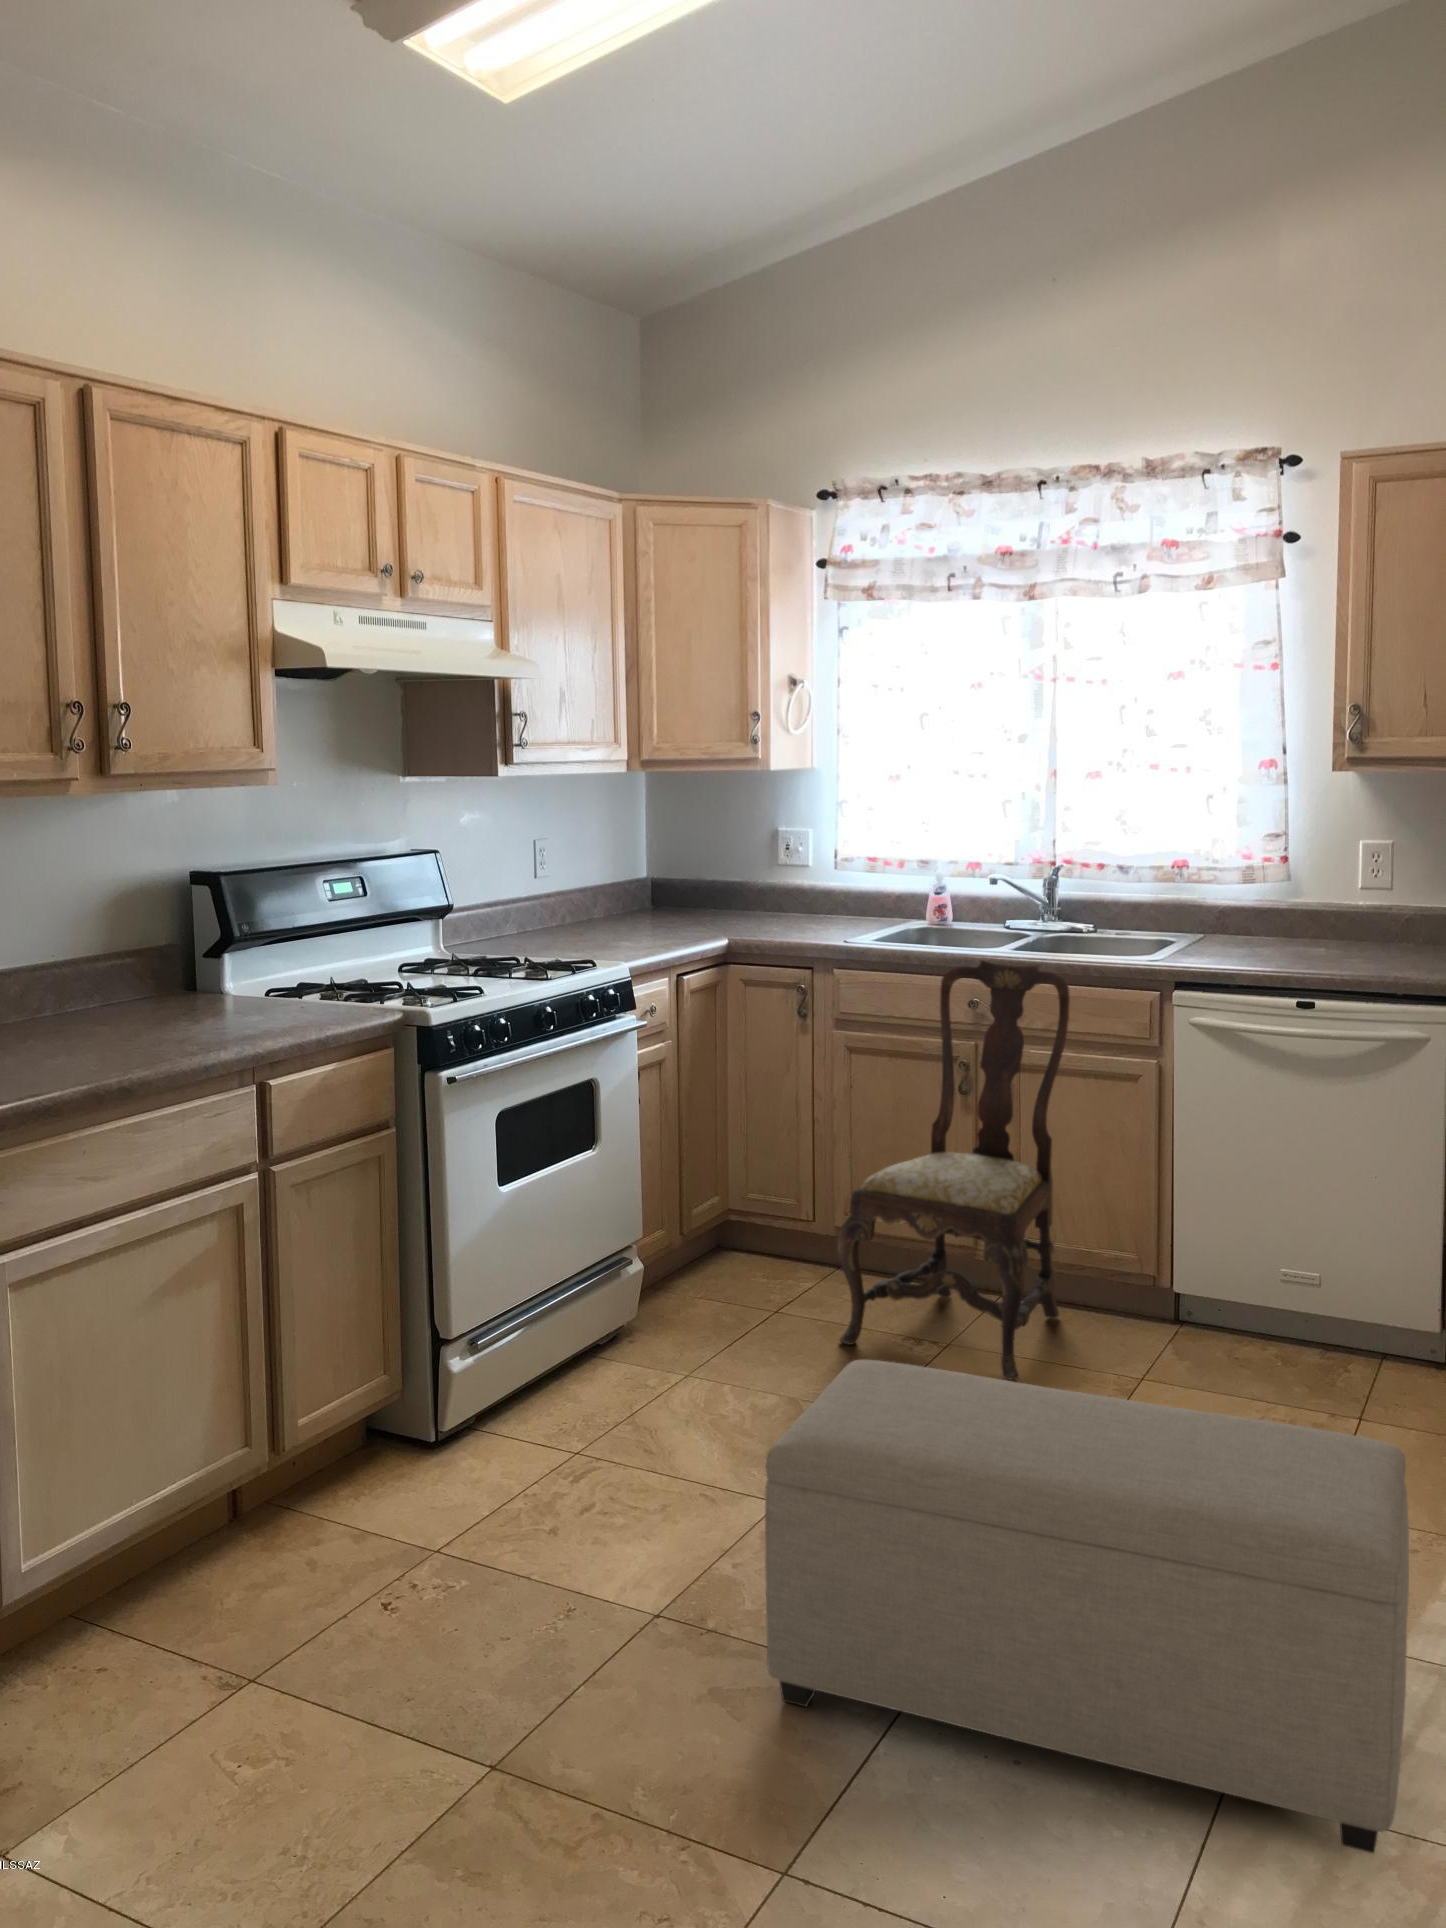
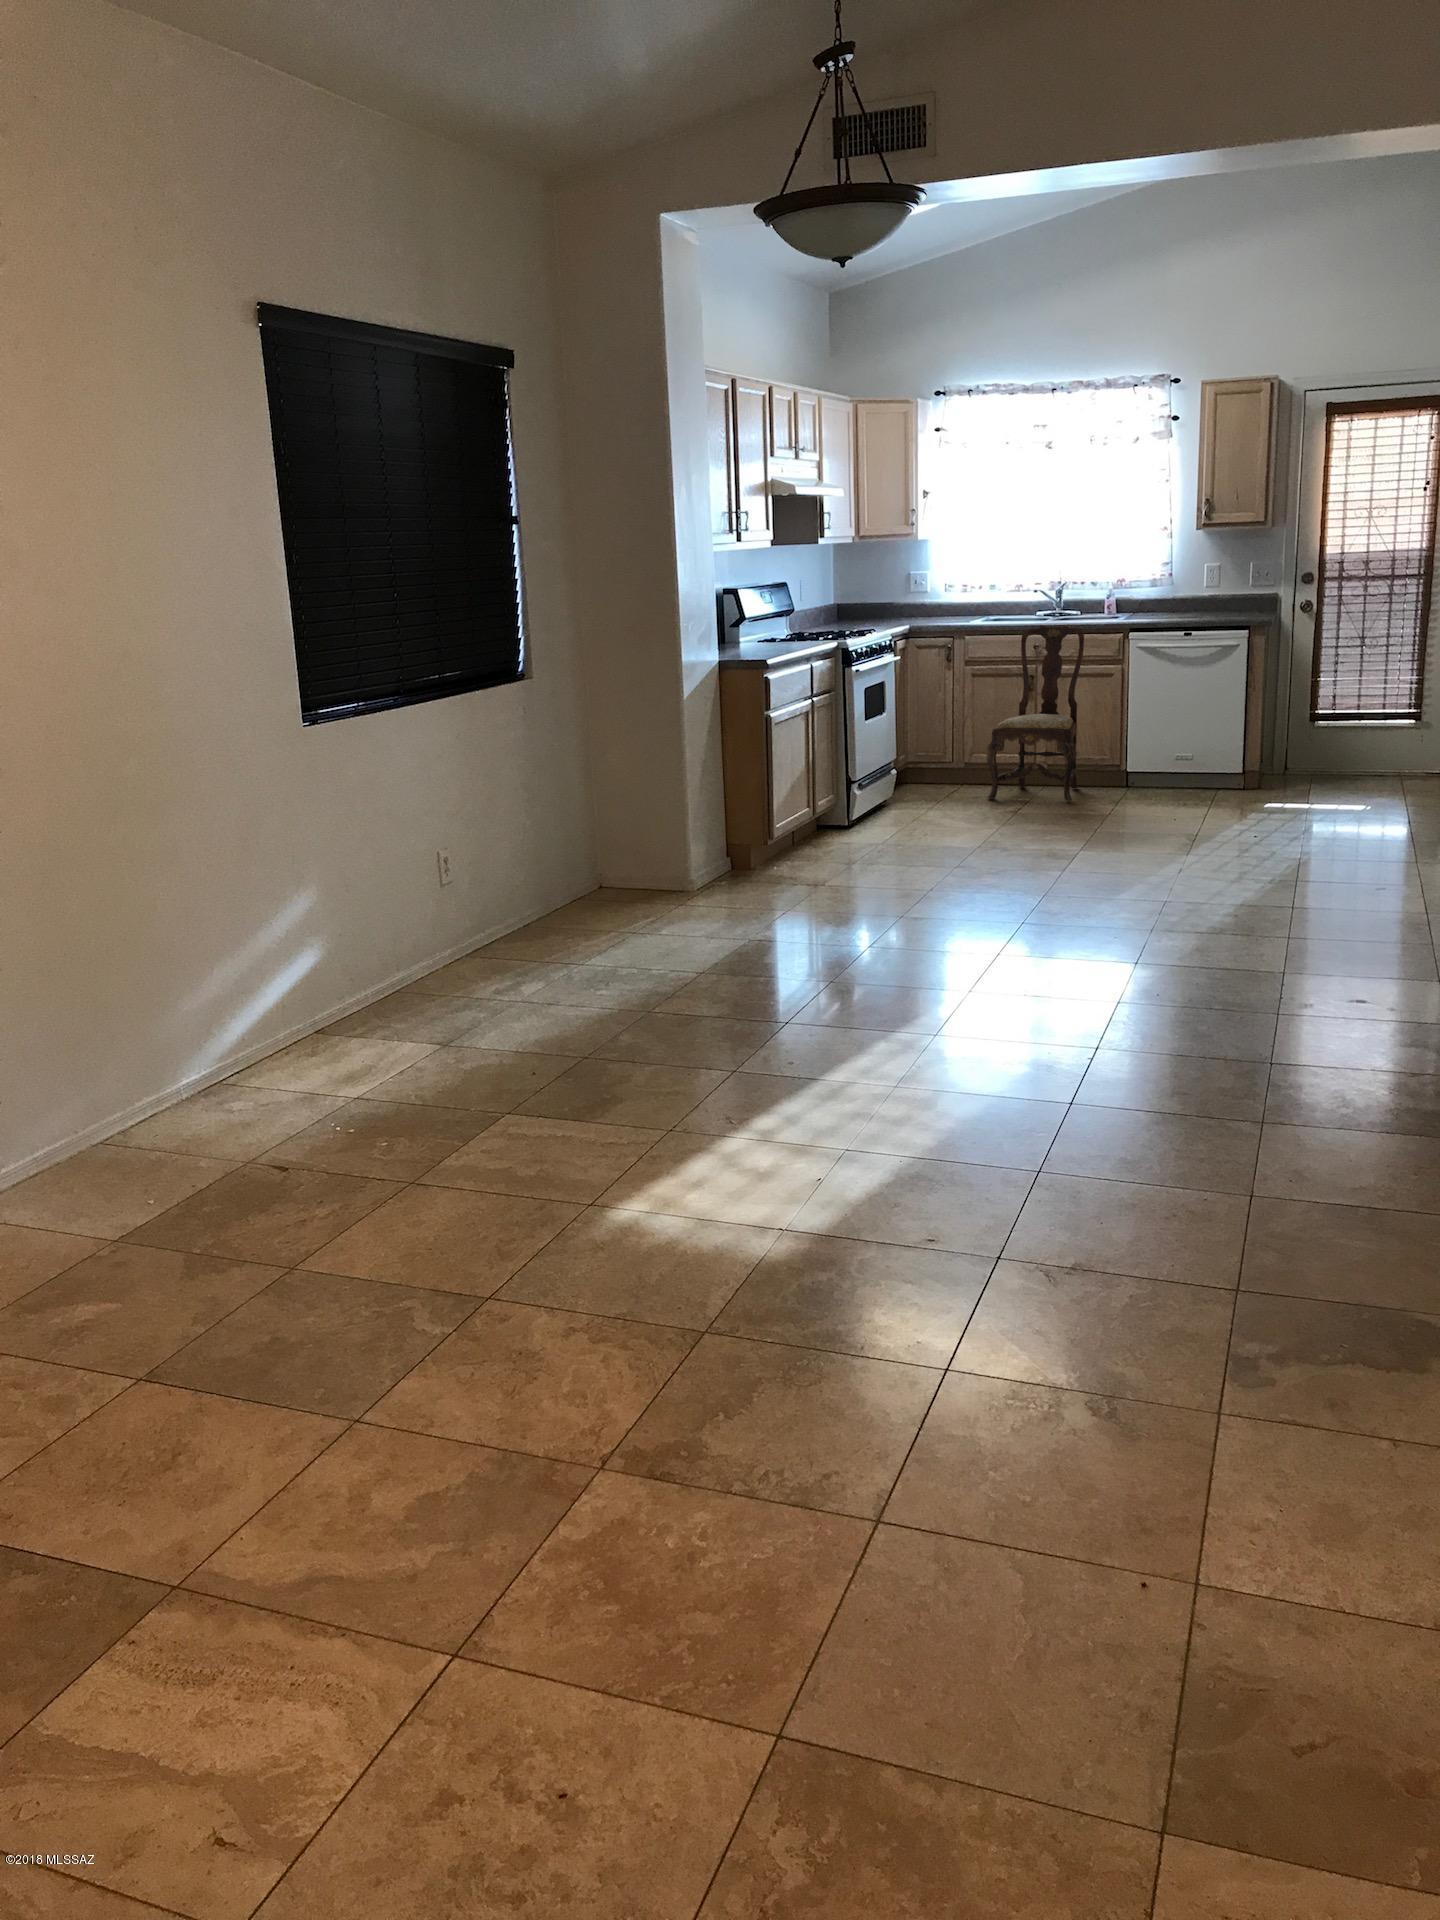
ottoman: present [765,1360,1409,1853] -> none [1035,748,1245,856]

